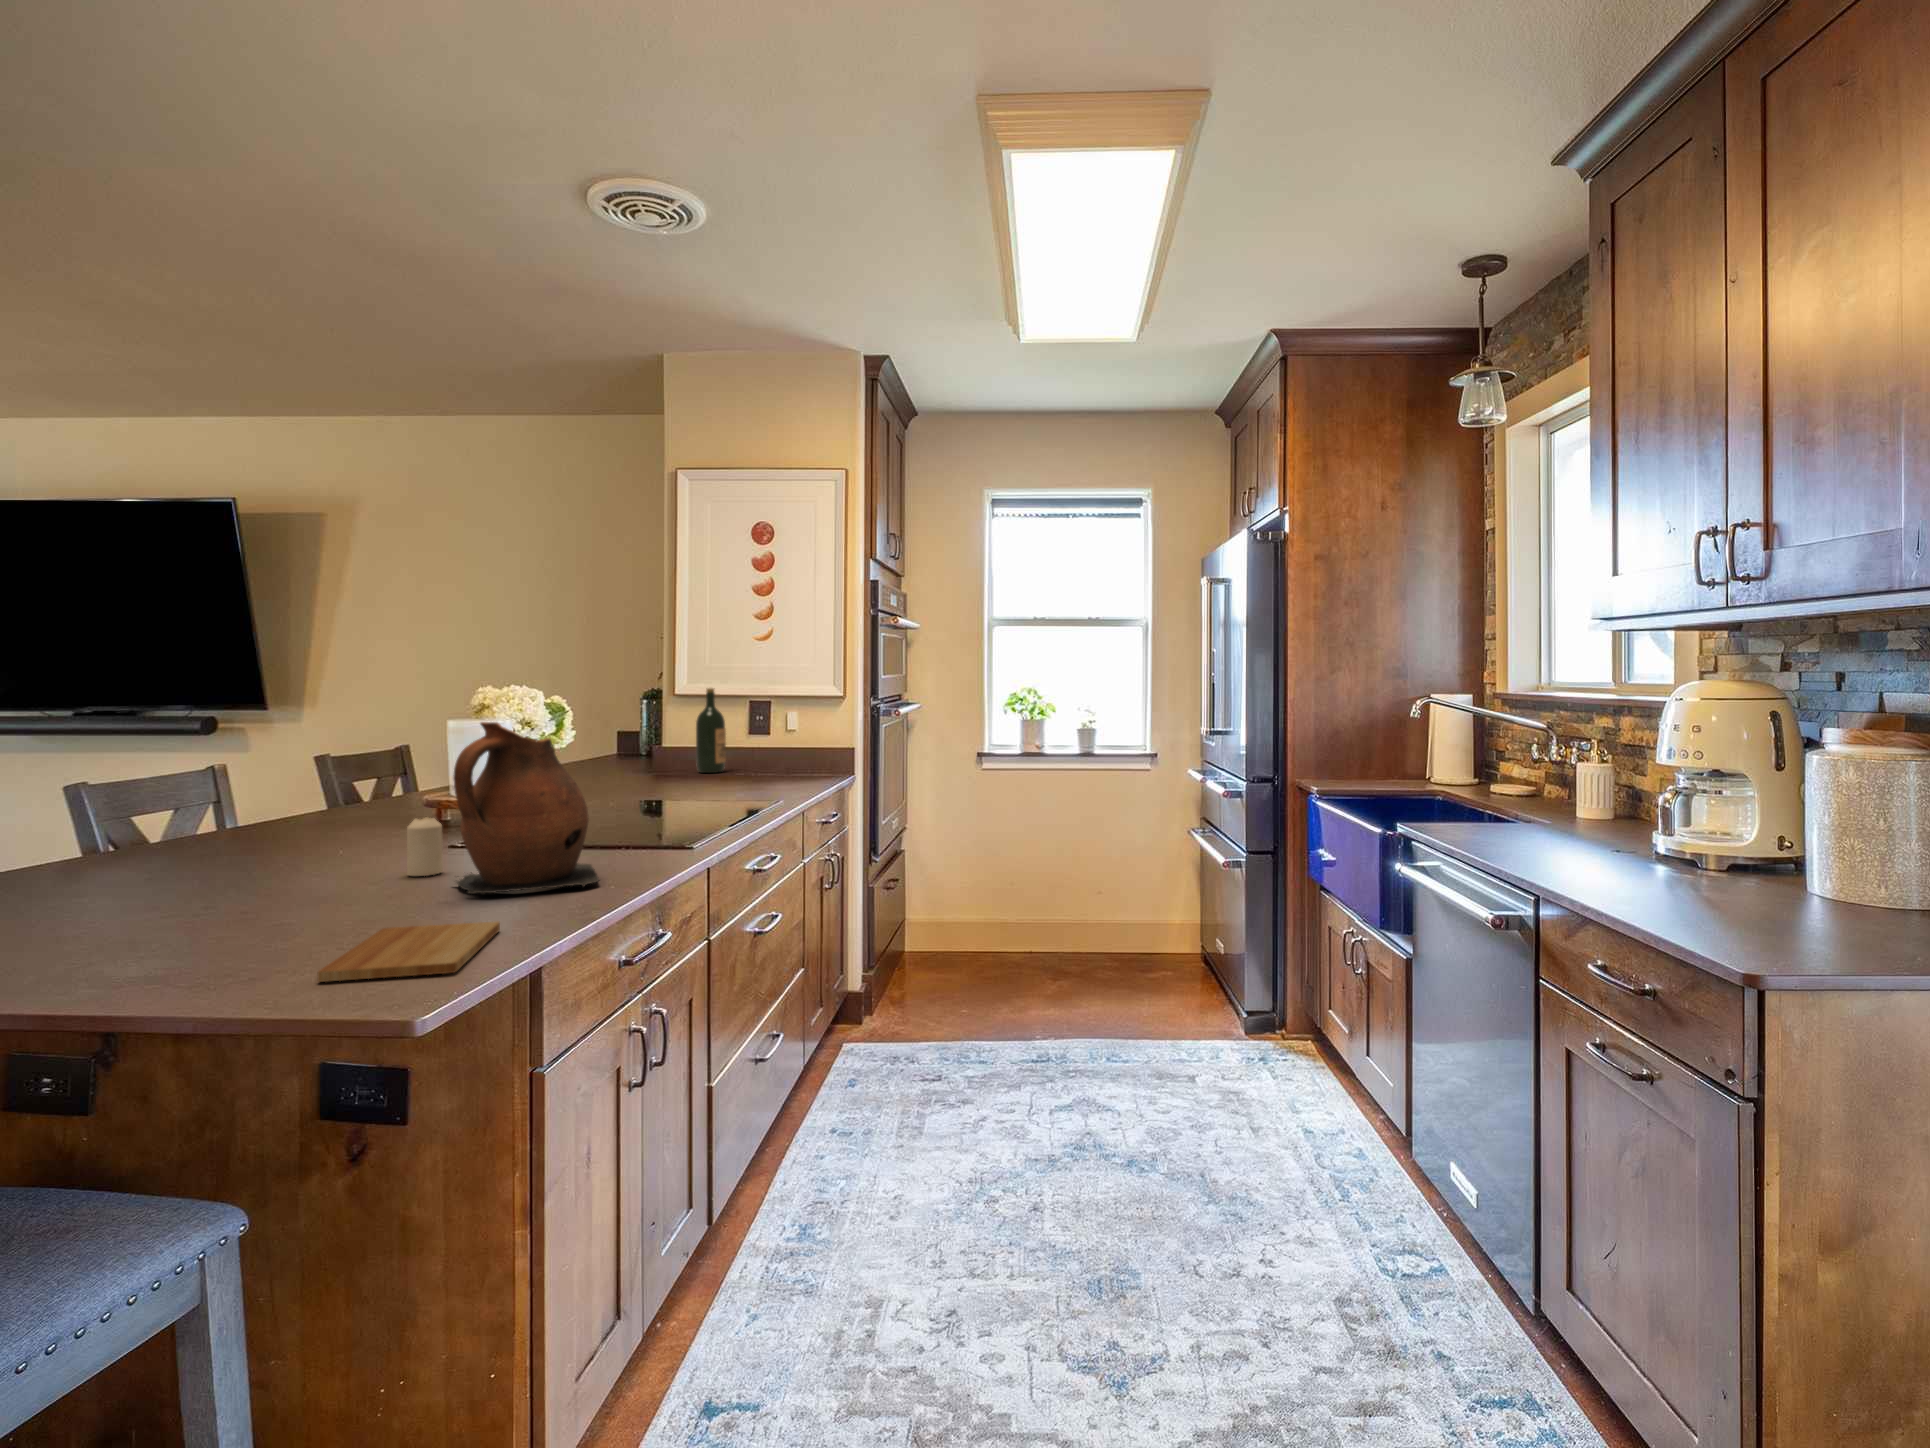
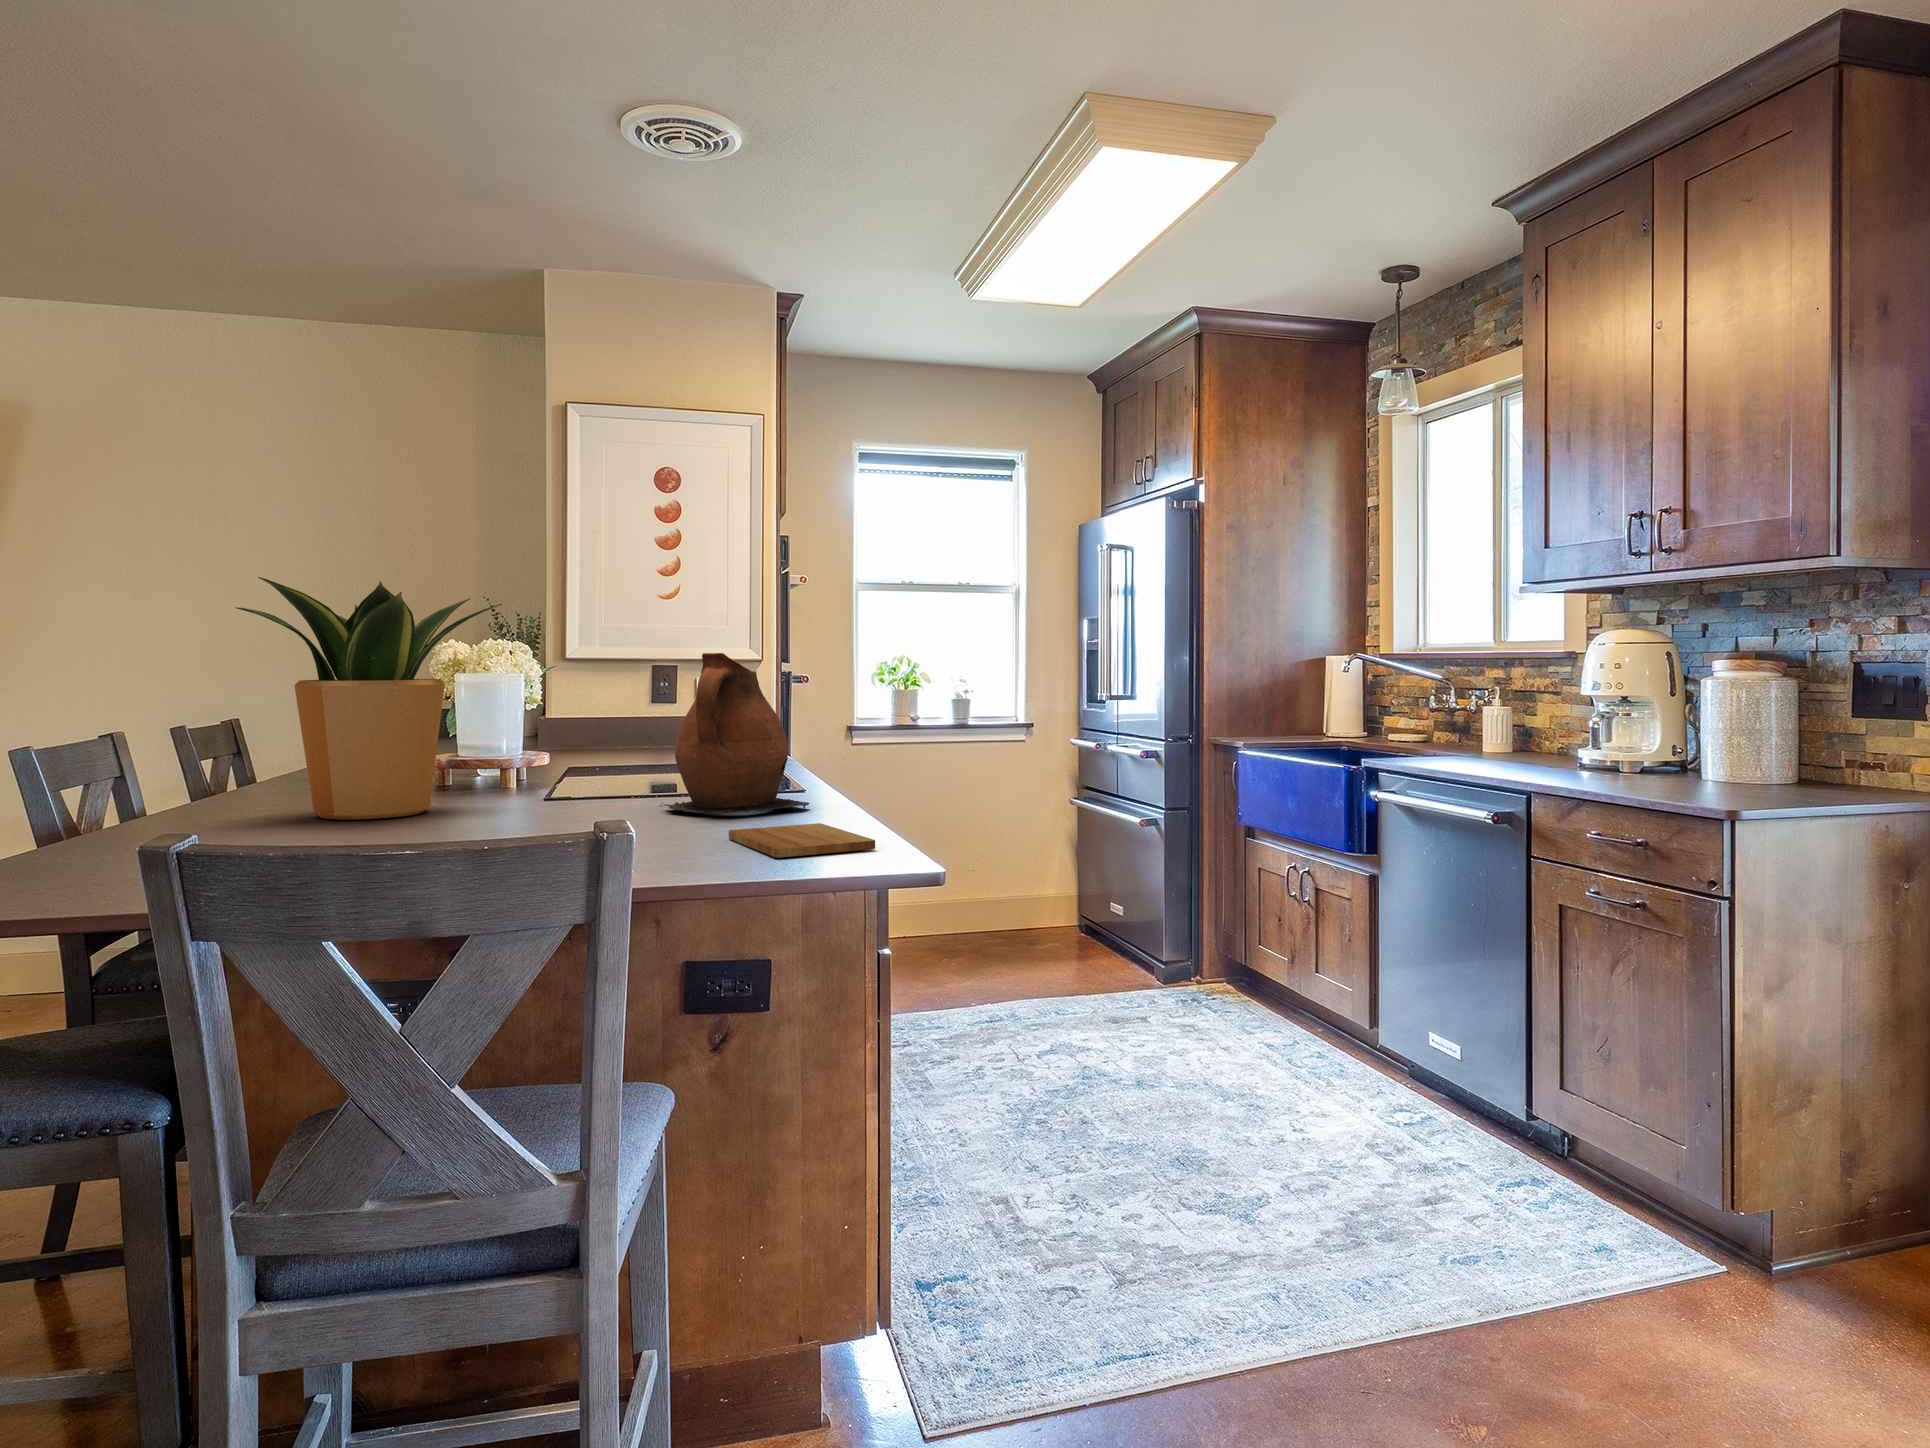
potted plant: none [89,650,351,879] -> present [236,577,502,820]
wine bottle: present [696,688,726,773] -> none [597,649,630,742]
candle: present [407,817,443,876] -> none [586,753,619,810]

